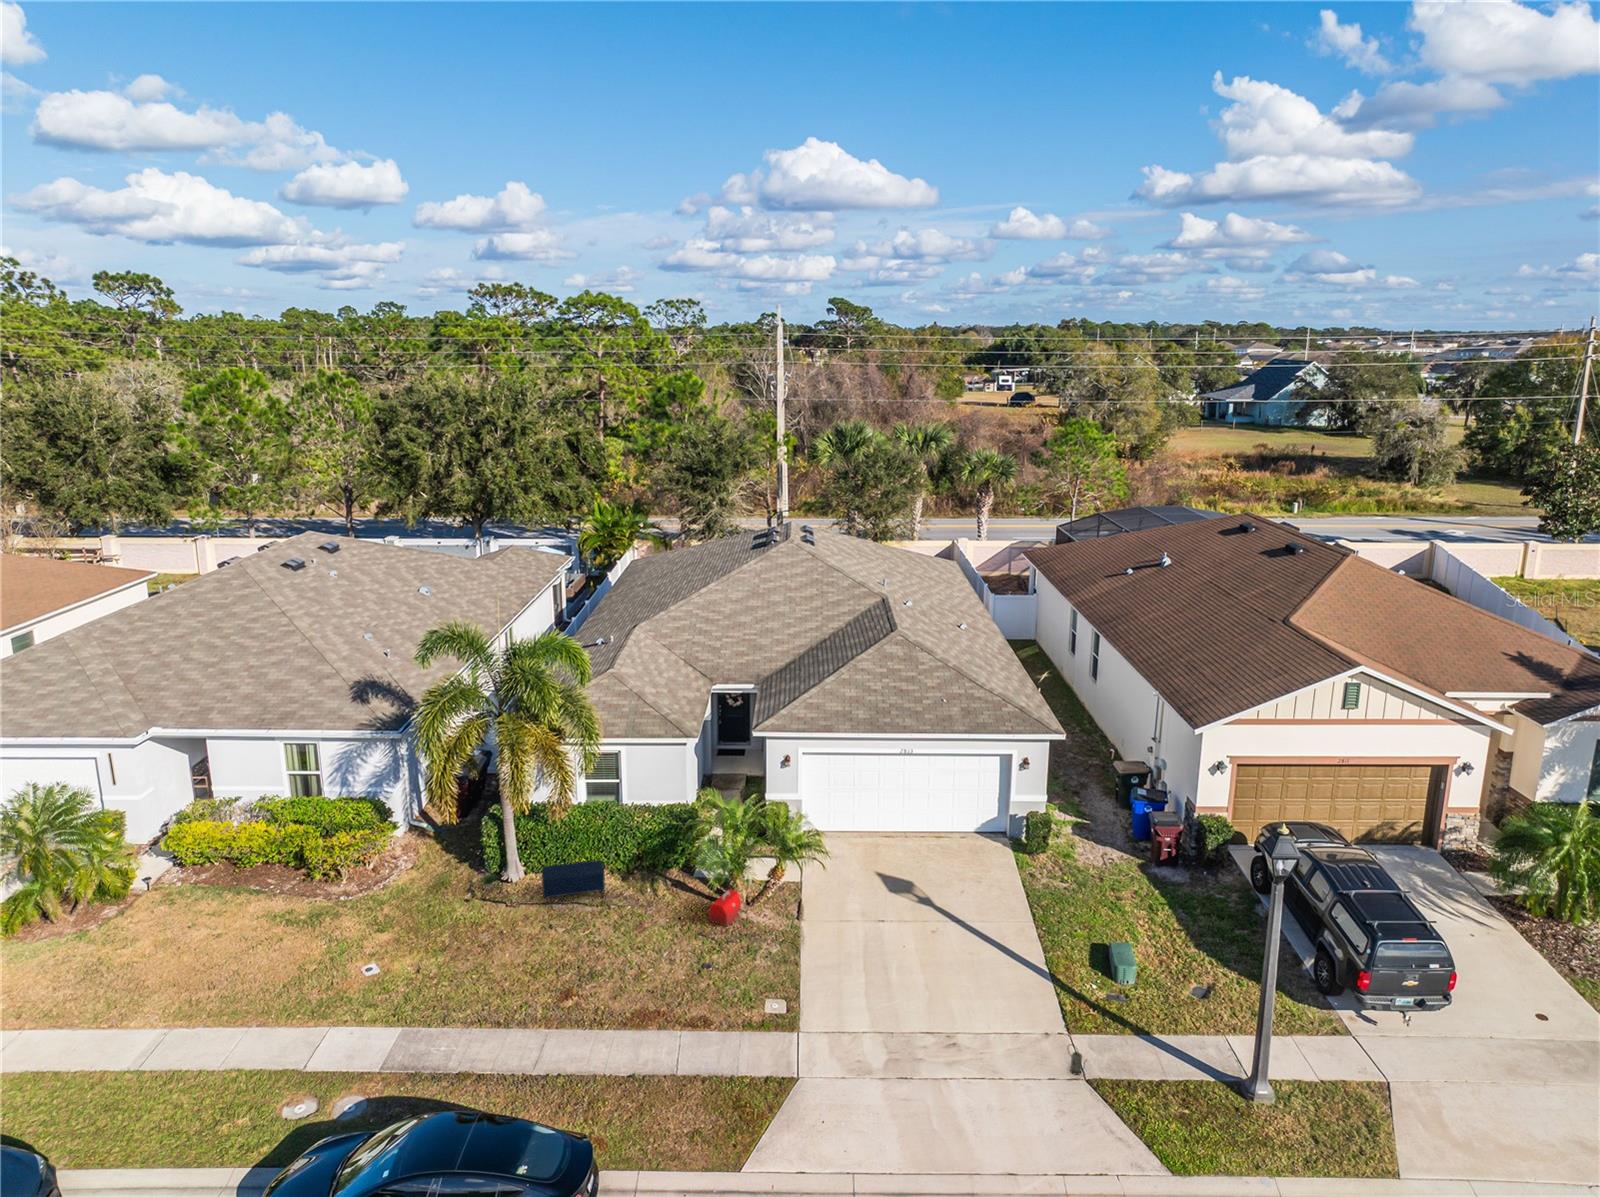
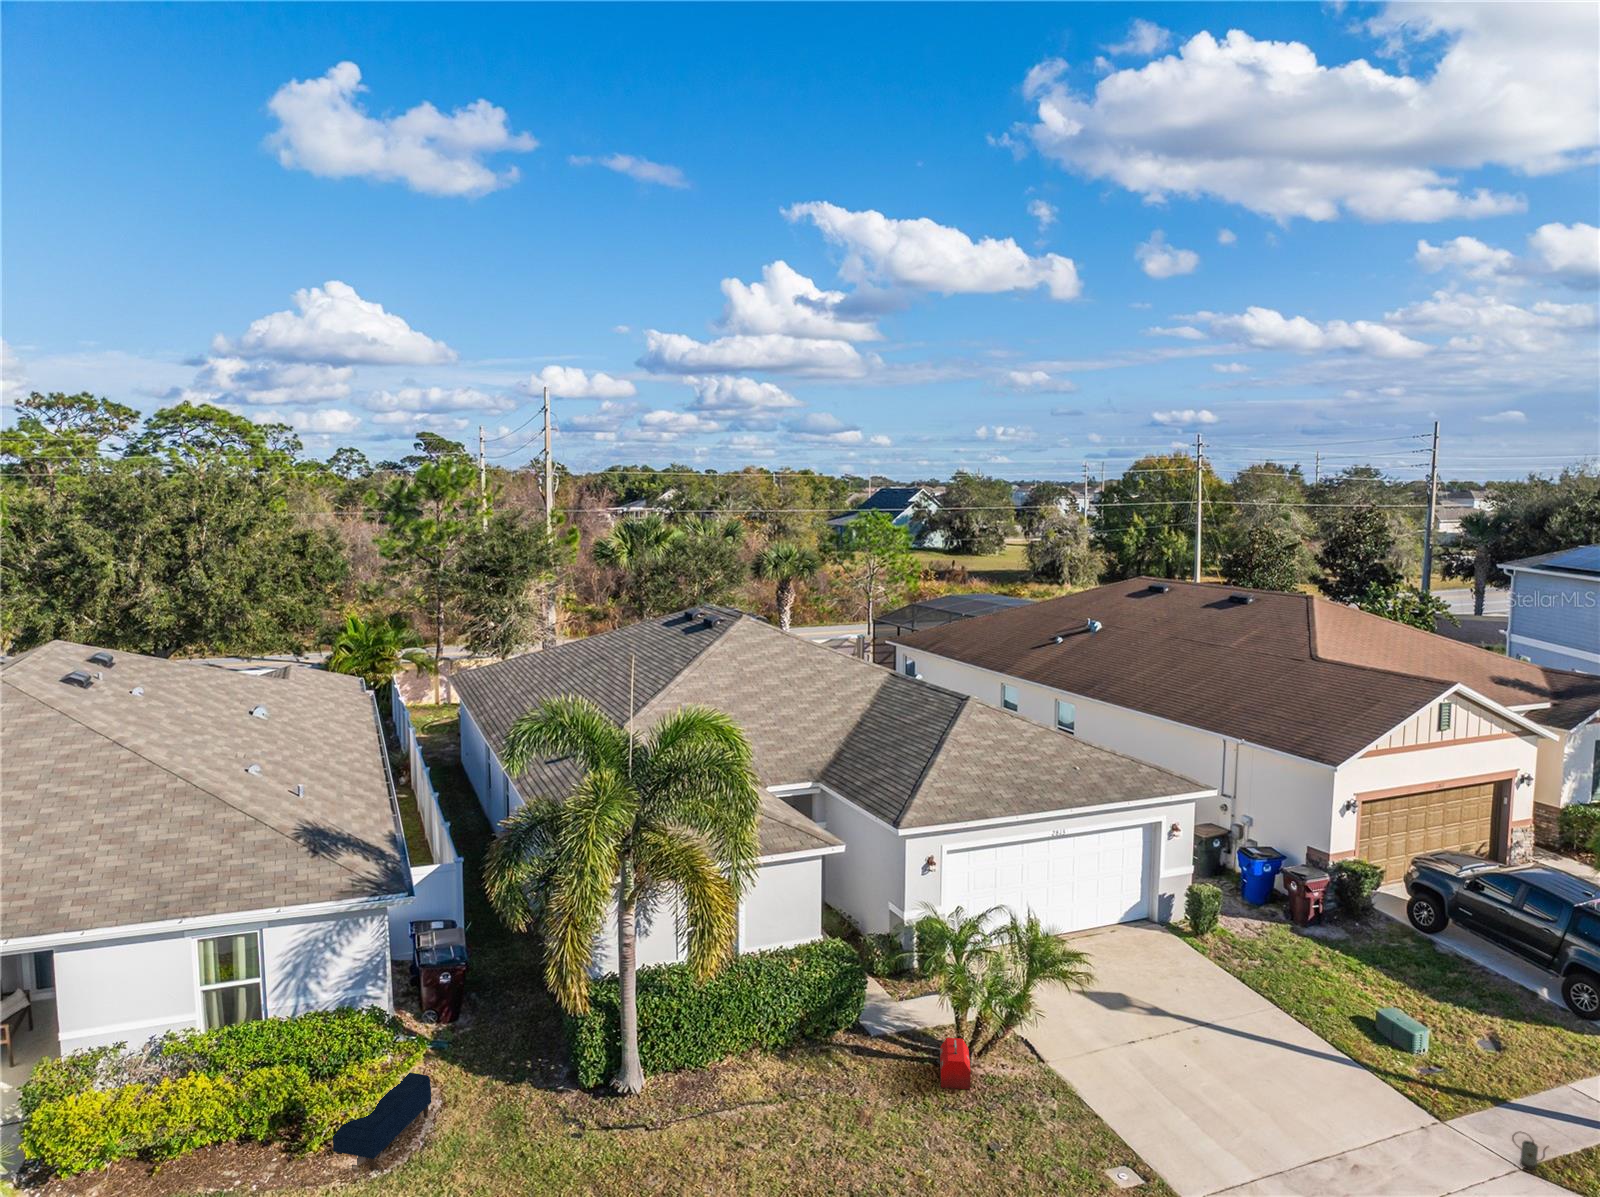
bench: present [542,861,605,905] -> present [332,1072,431,1171]
potted plant: present [478,862,497,890] -> none [583,1066,616,1114]

